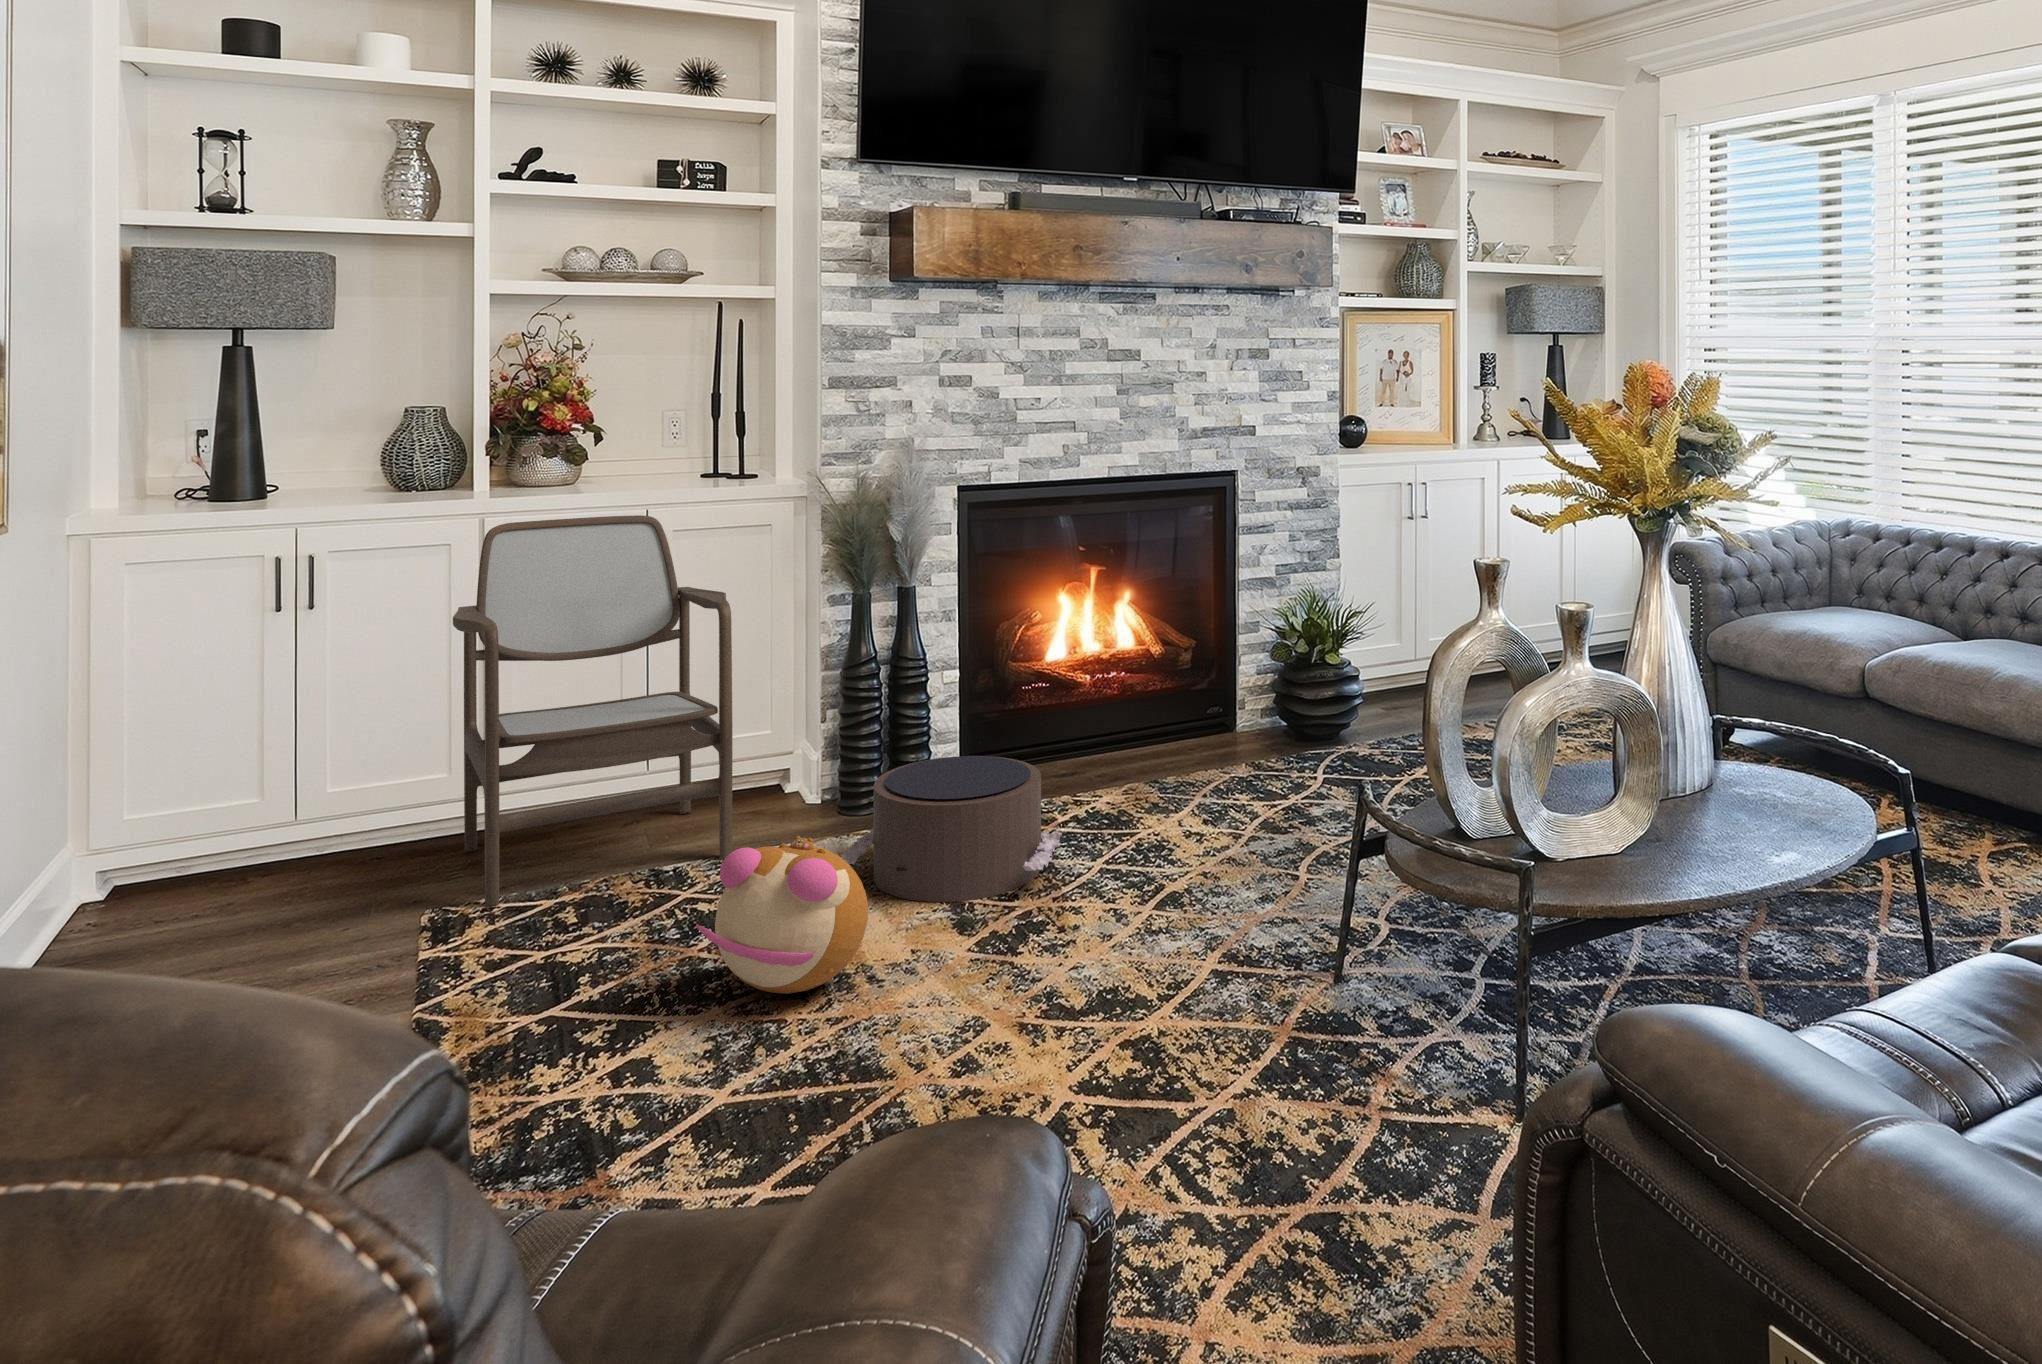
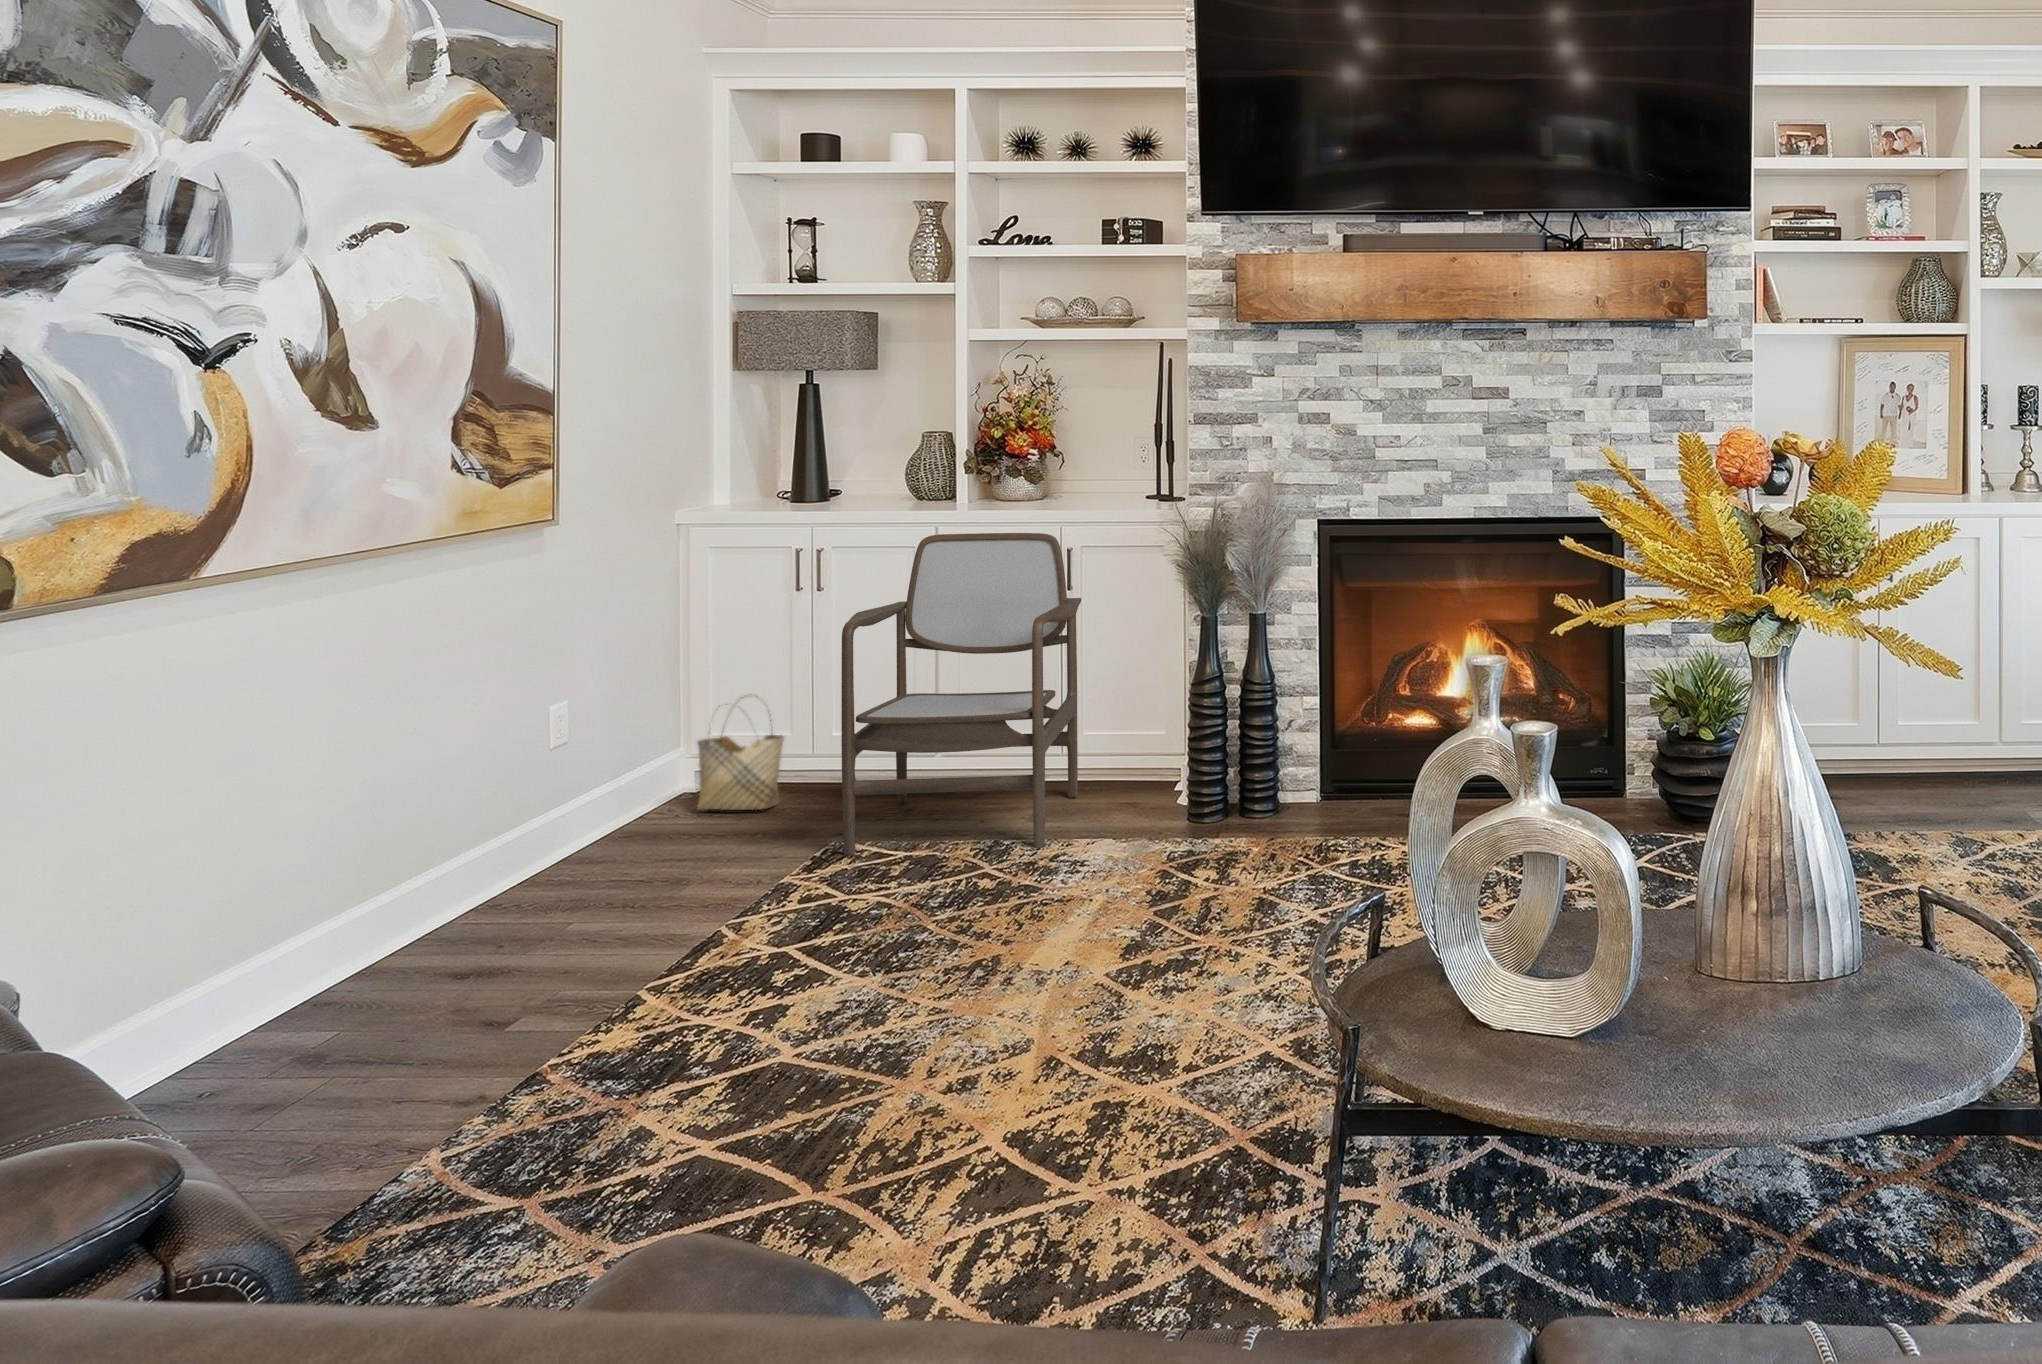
woven basket: none [166,745,298,902] -> present [697,696,784,810]
pouf: present [841,756,1062,902] -> none [1060,786,1265,933]
plush toy: present [696,836,868,994] -> none [820,848,974,991]

